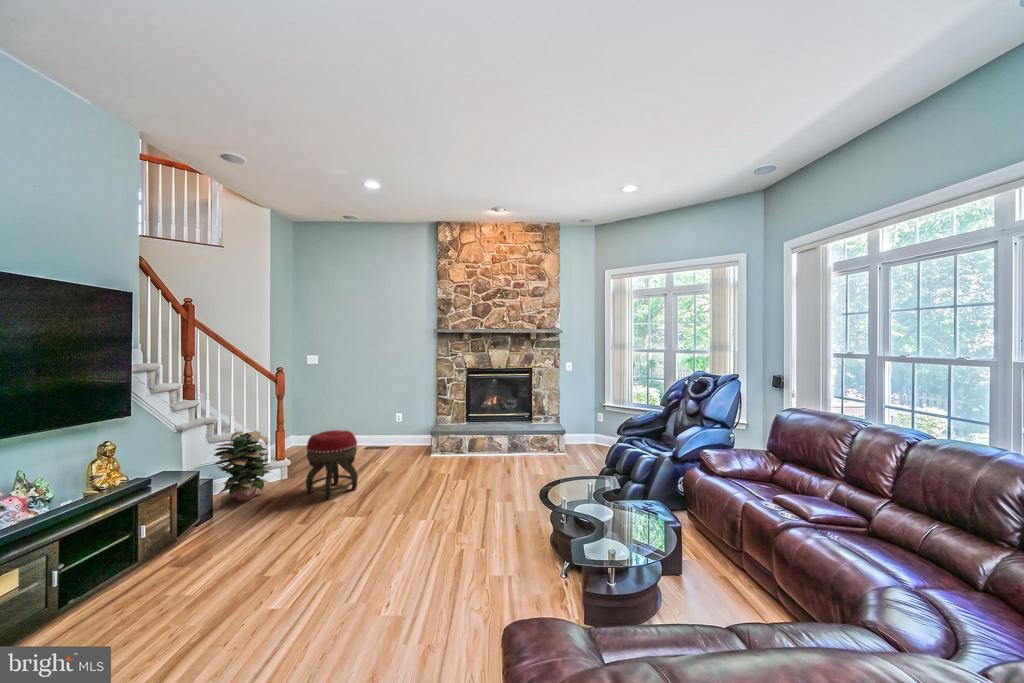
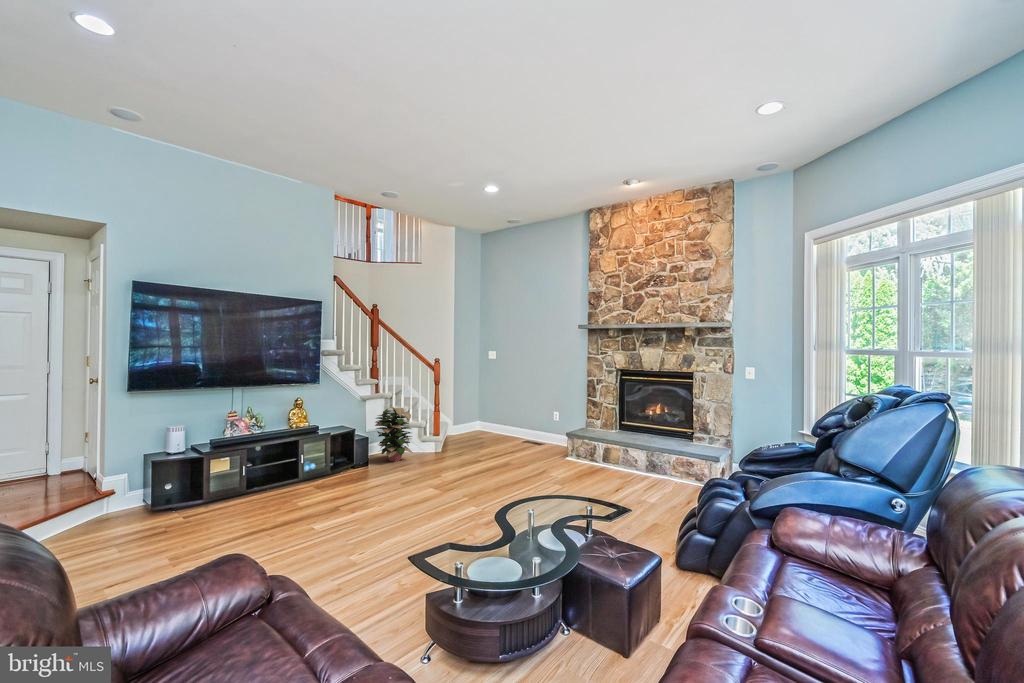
footstool: present [306,430,358,499] -> none [427,415,468,474]

